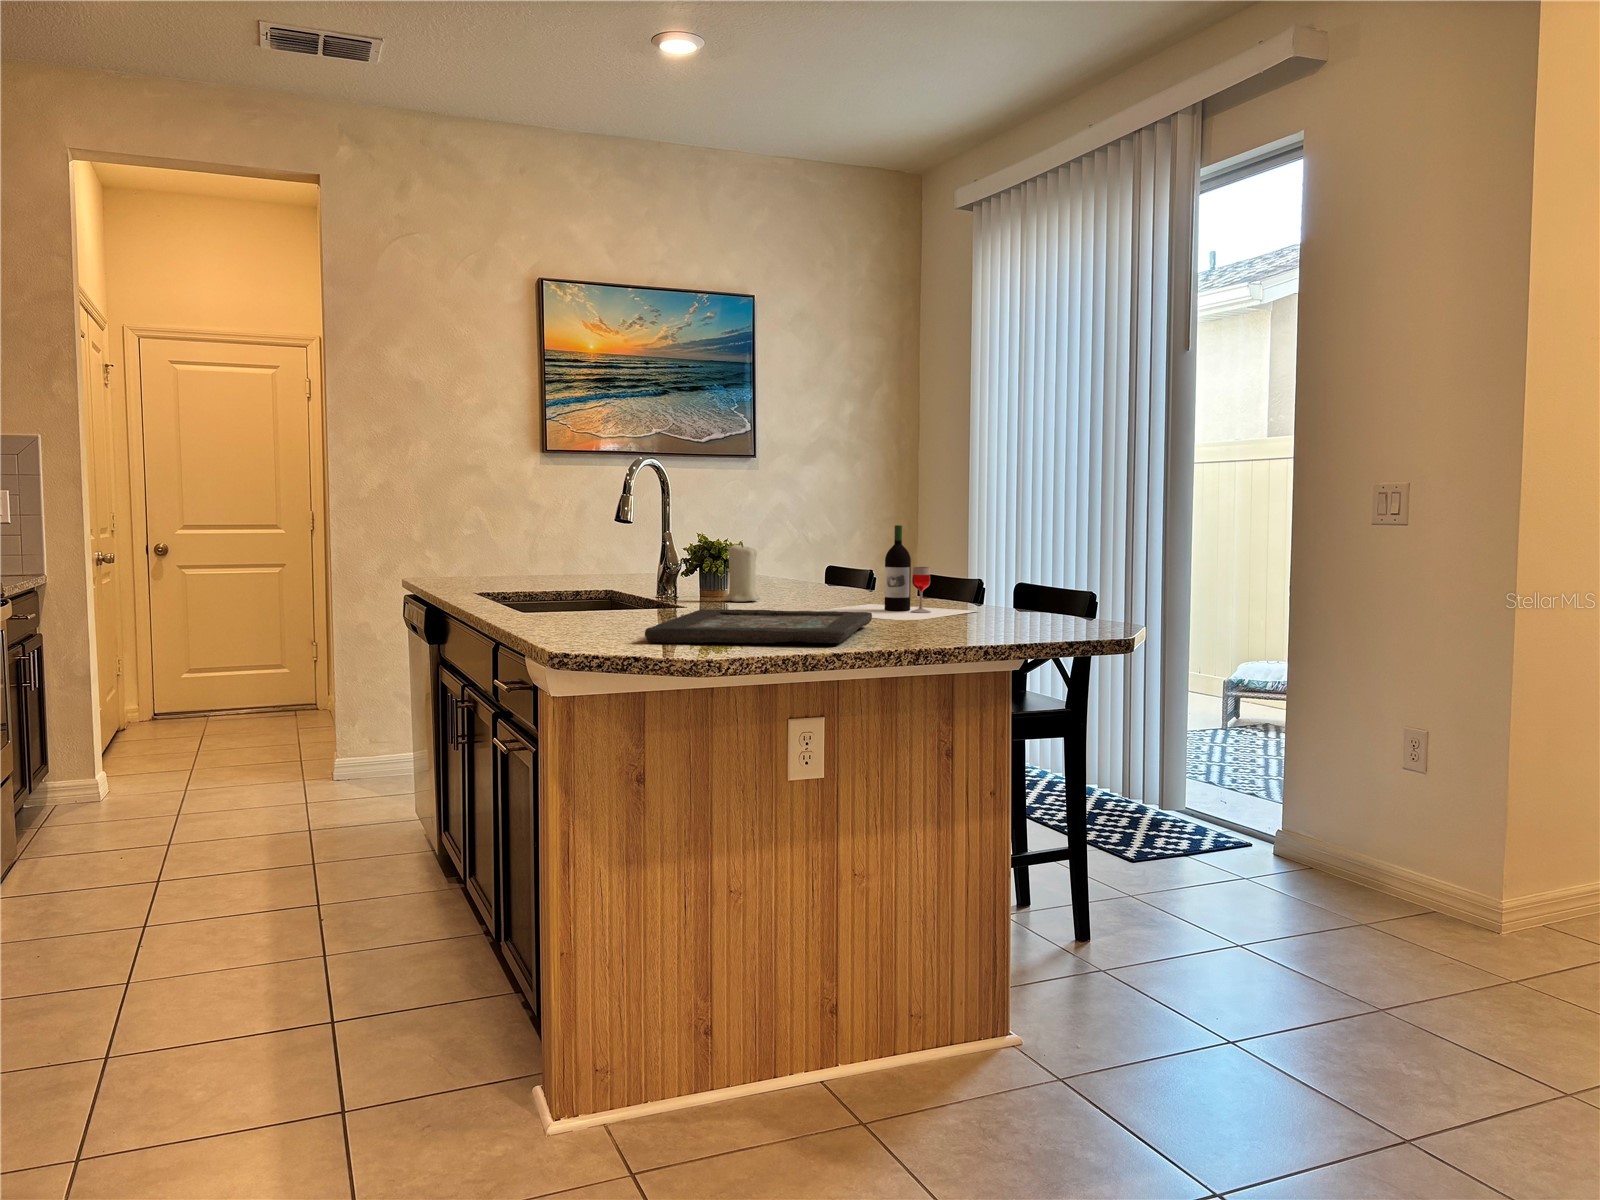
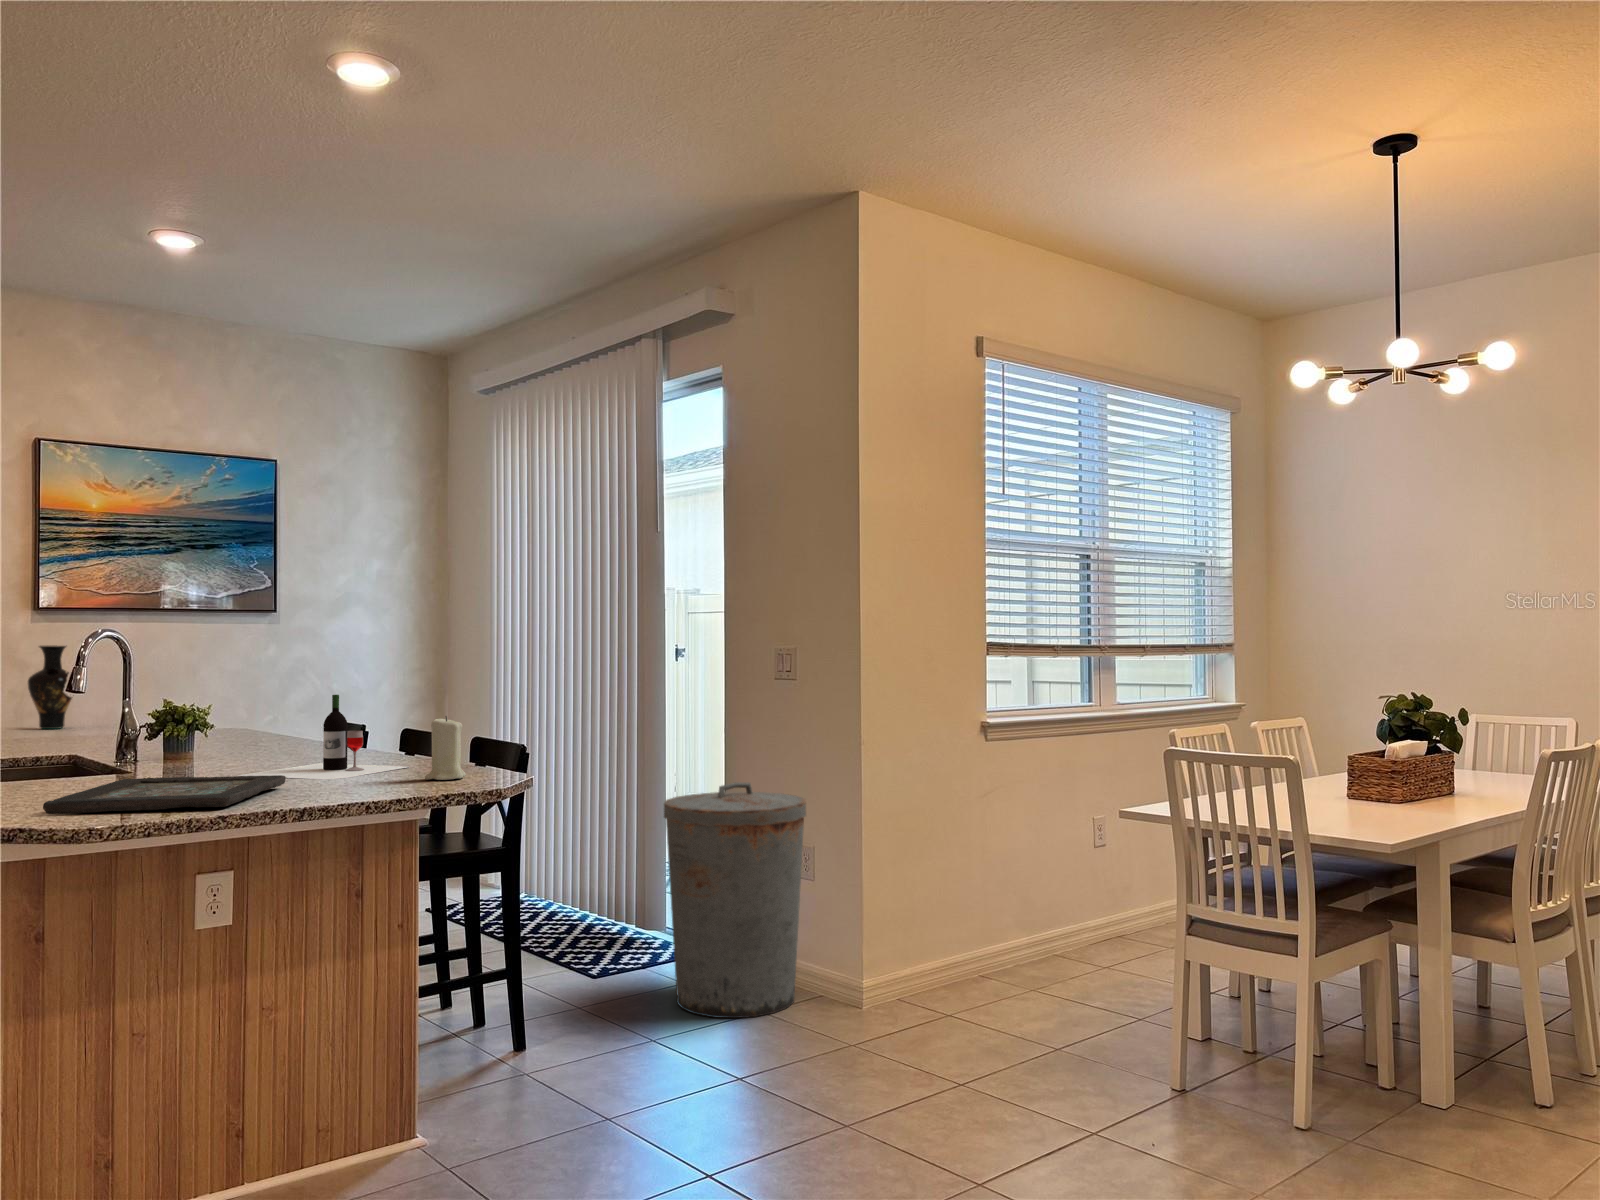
vase: none [539,487,580,568] -> present [28,645,72,729]
candle: present [723,543,760,602] -> present [425,716,466,780]
trash can: none [1237,648,1428,930] -> present [664,782,806,1018]

